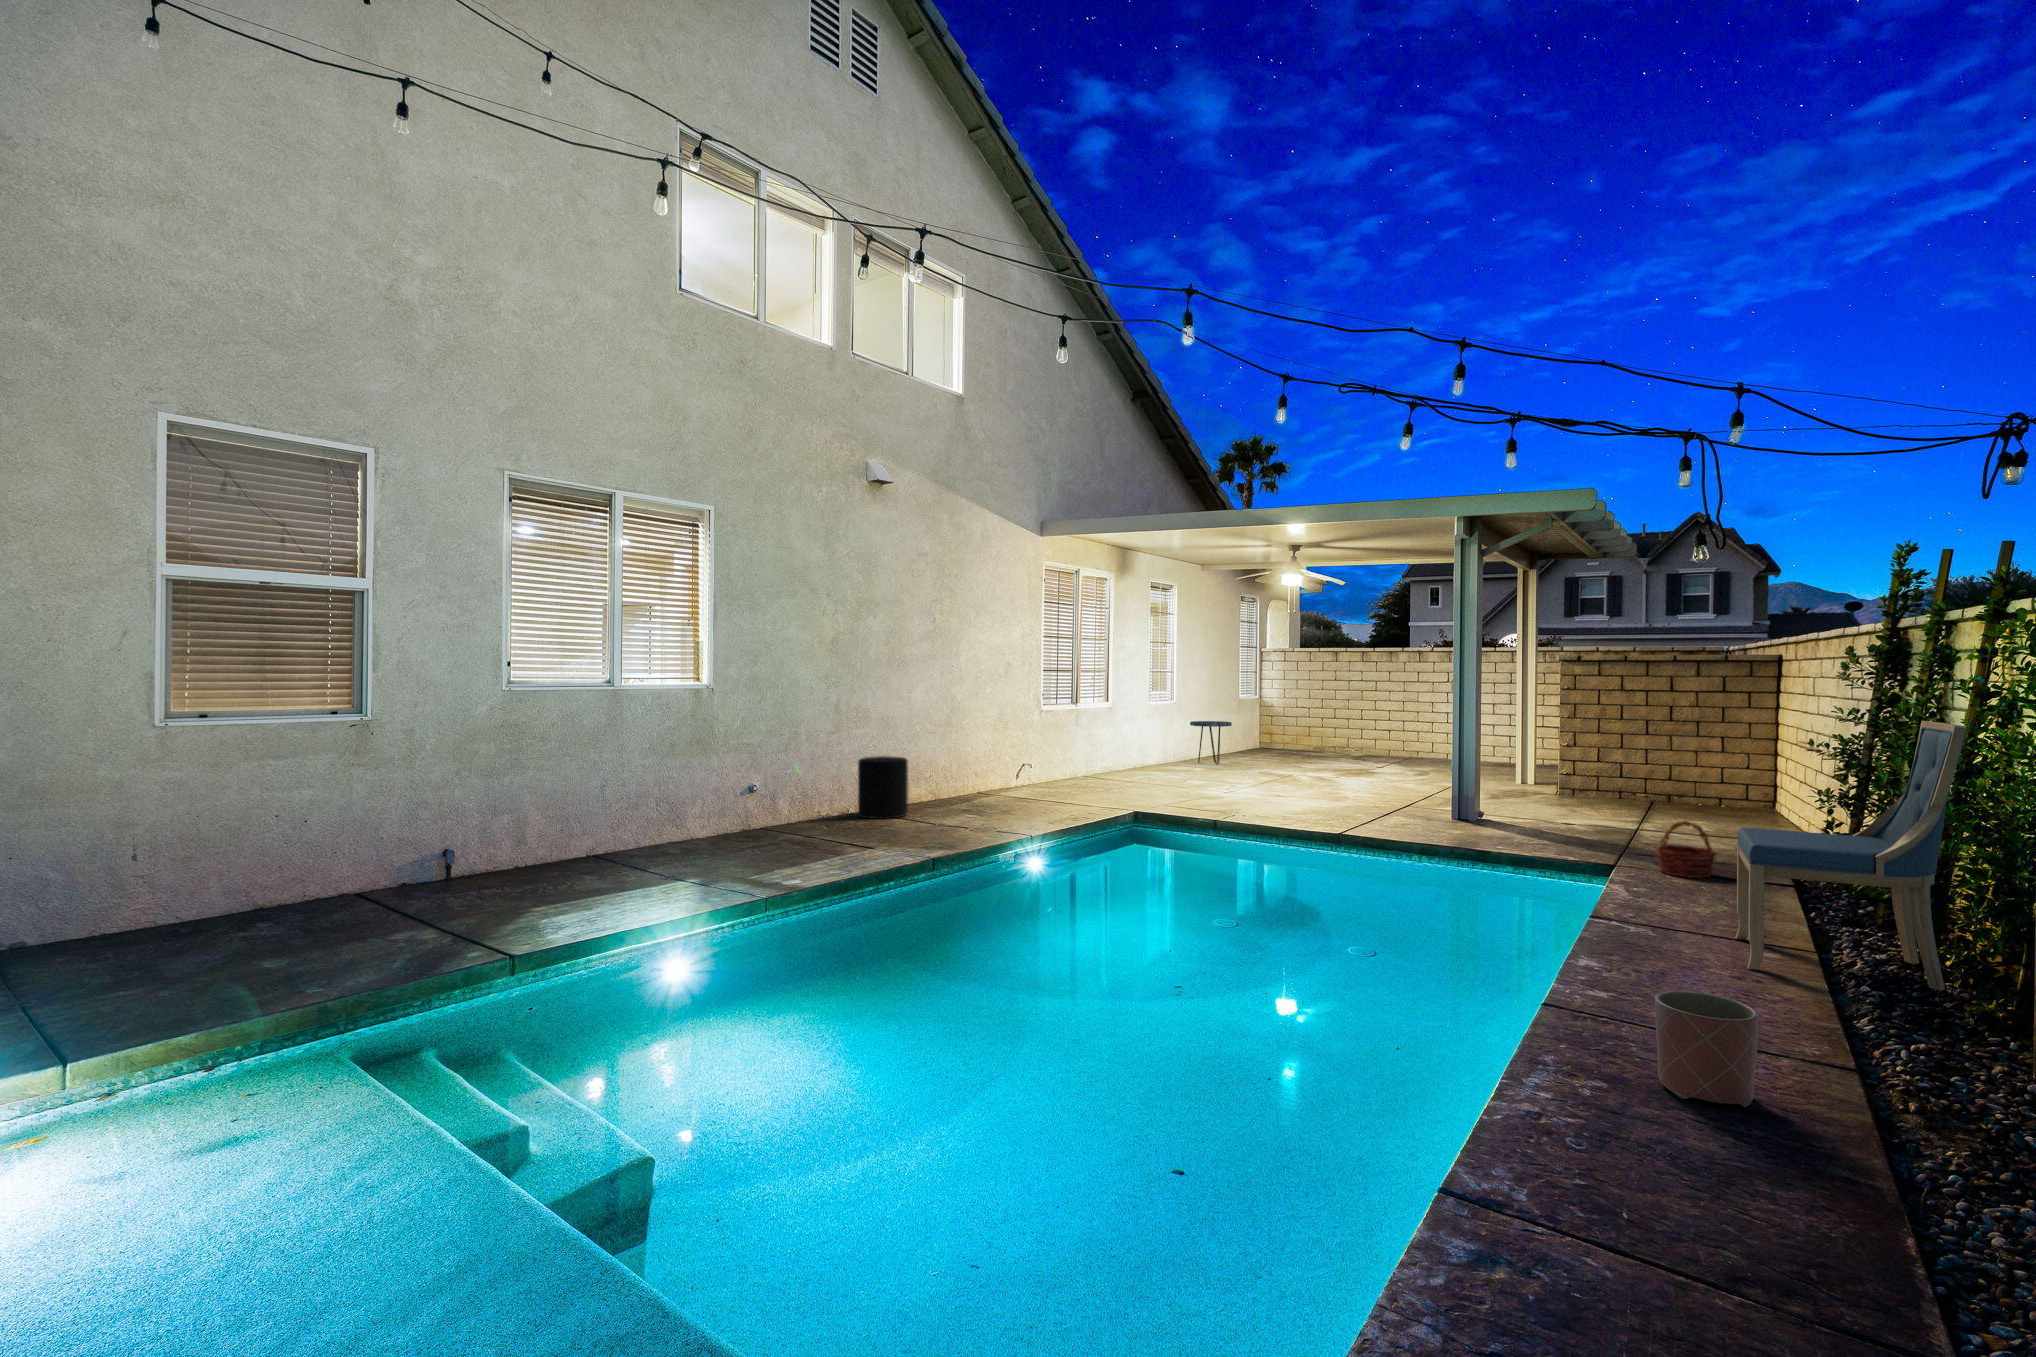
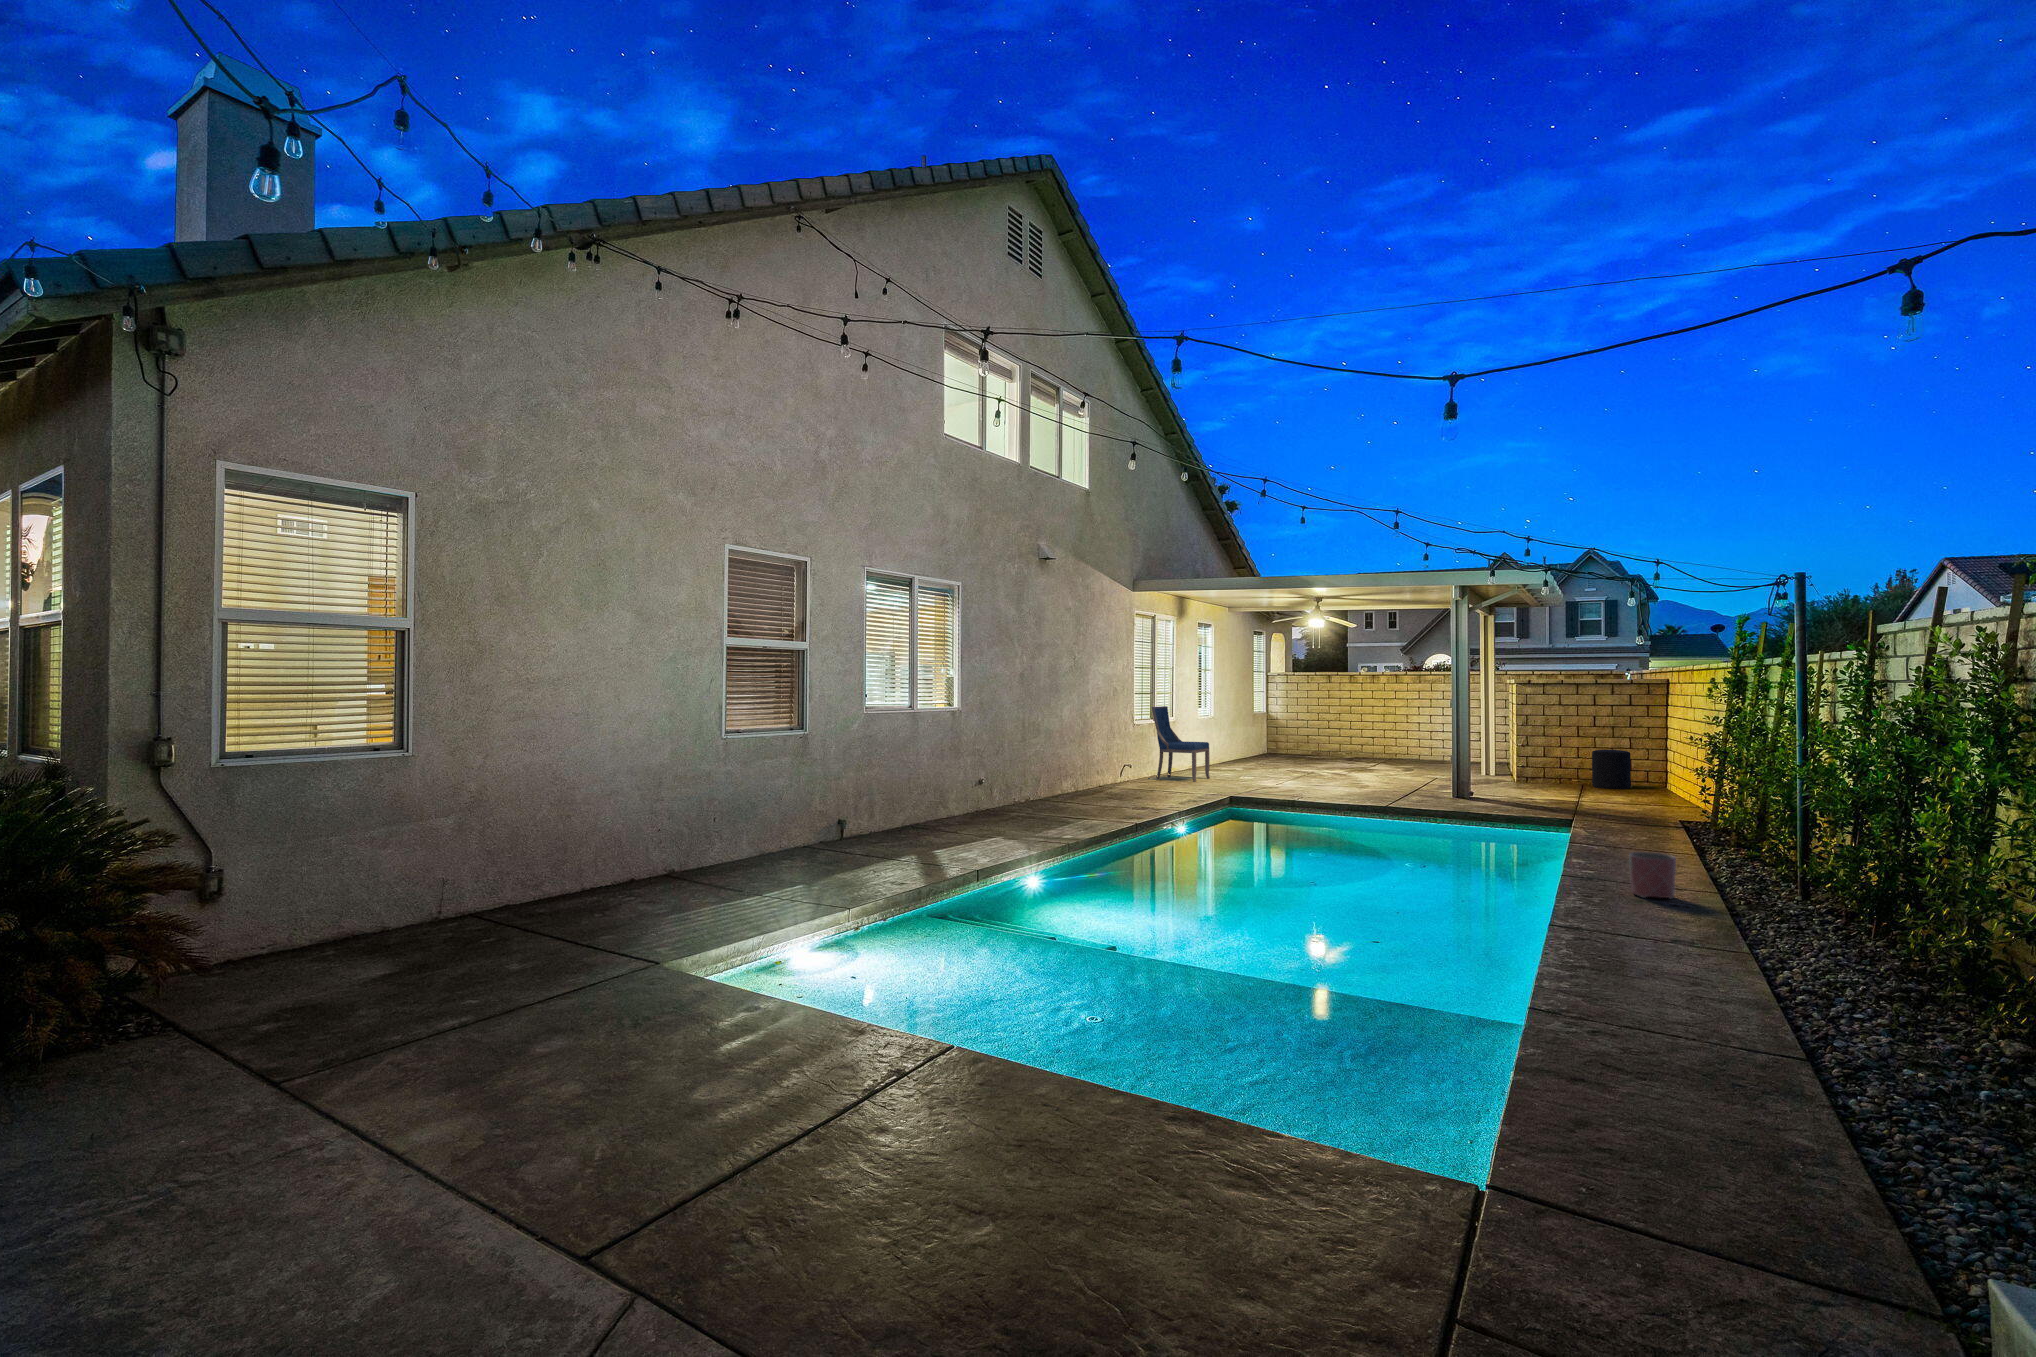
side table: present [1190,721,1232,764] -> none [1225,732,1258,766]
chair: present [1736,721,1966,991] -> present [1152,706,1210,782]
stool: present [858,756,908,819] -> present [1592,750,1631,789]
basket: present [1656,821,1716,878] -> none [1599,789,1637,824]

